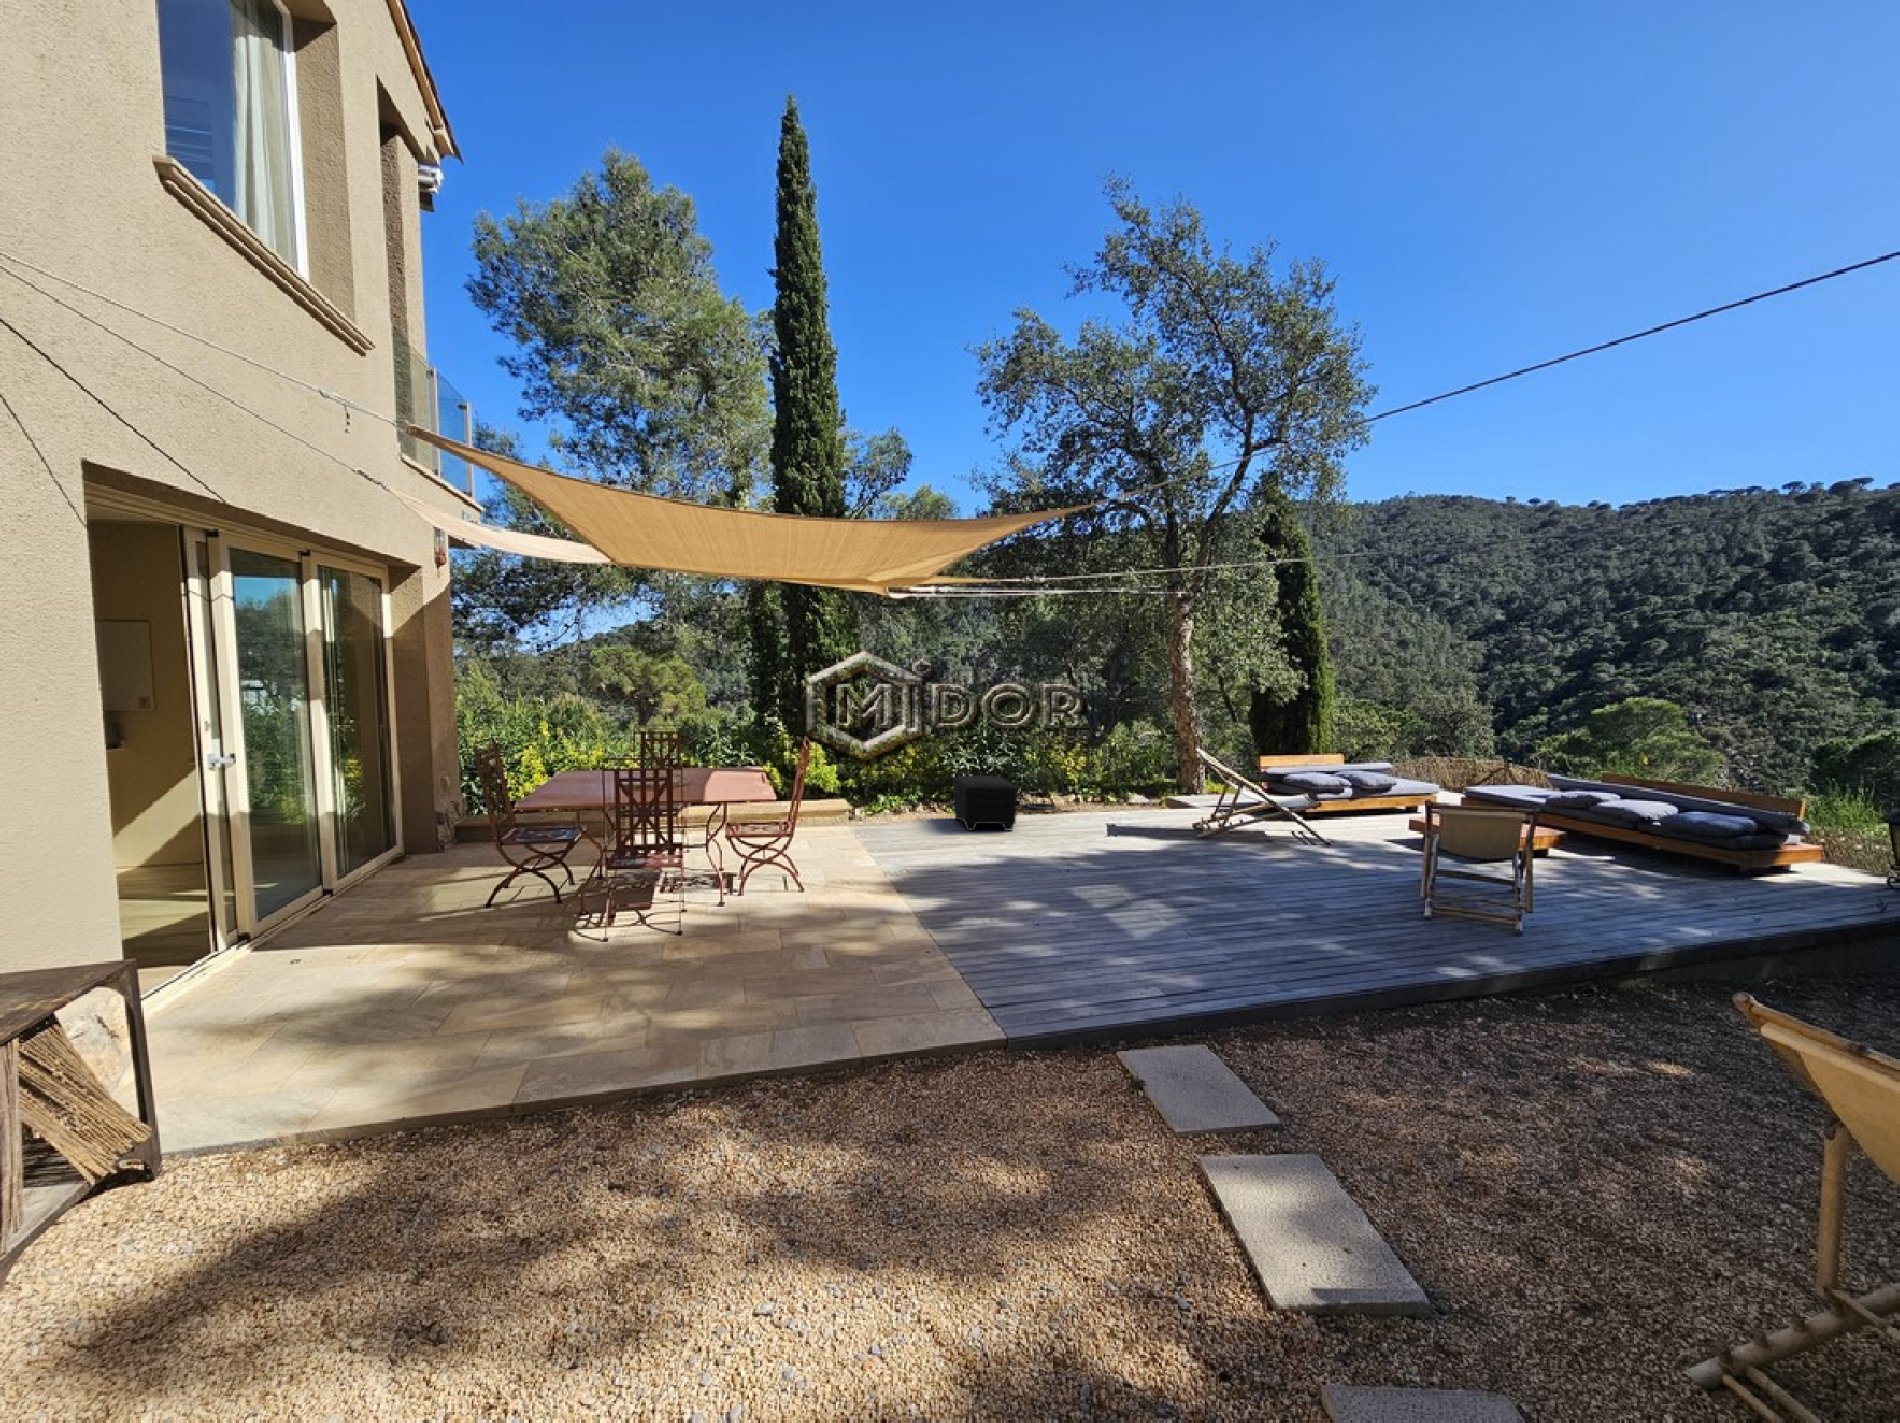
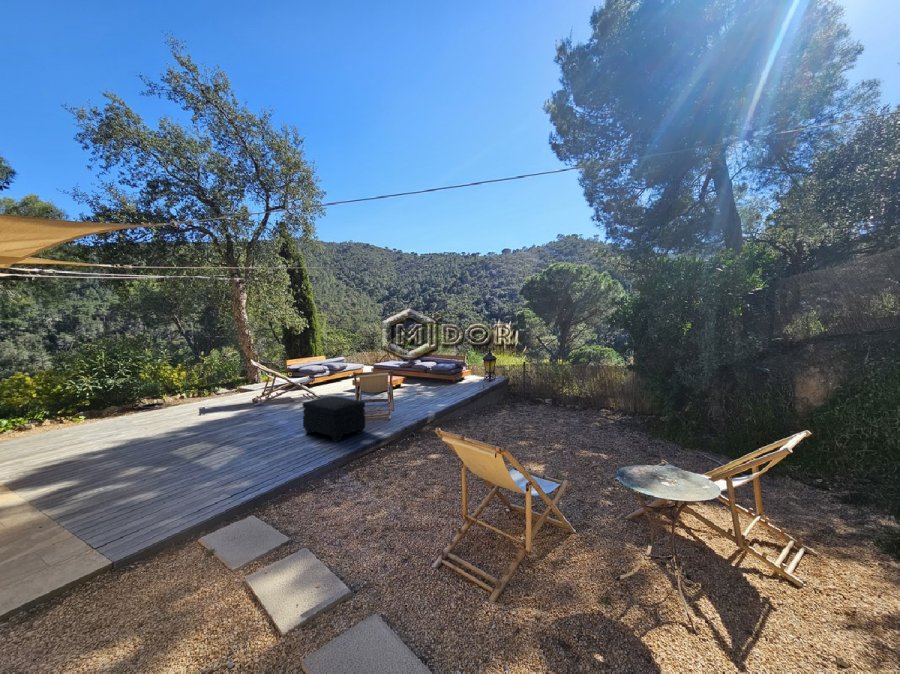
ottoman: present [952,776,1017,831] -> present [303,396,365,441]

